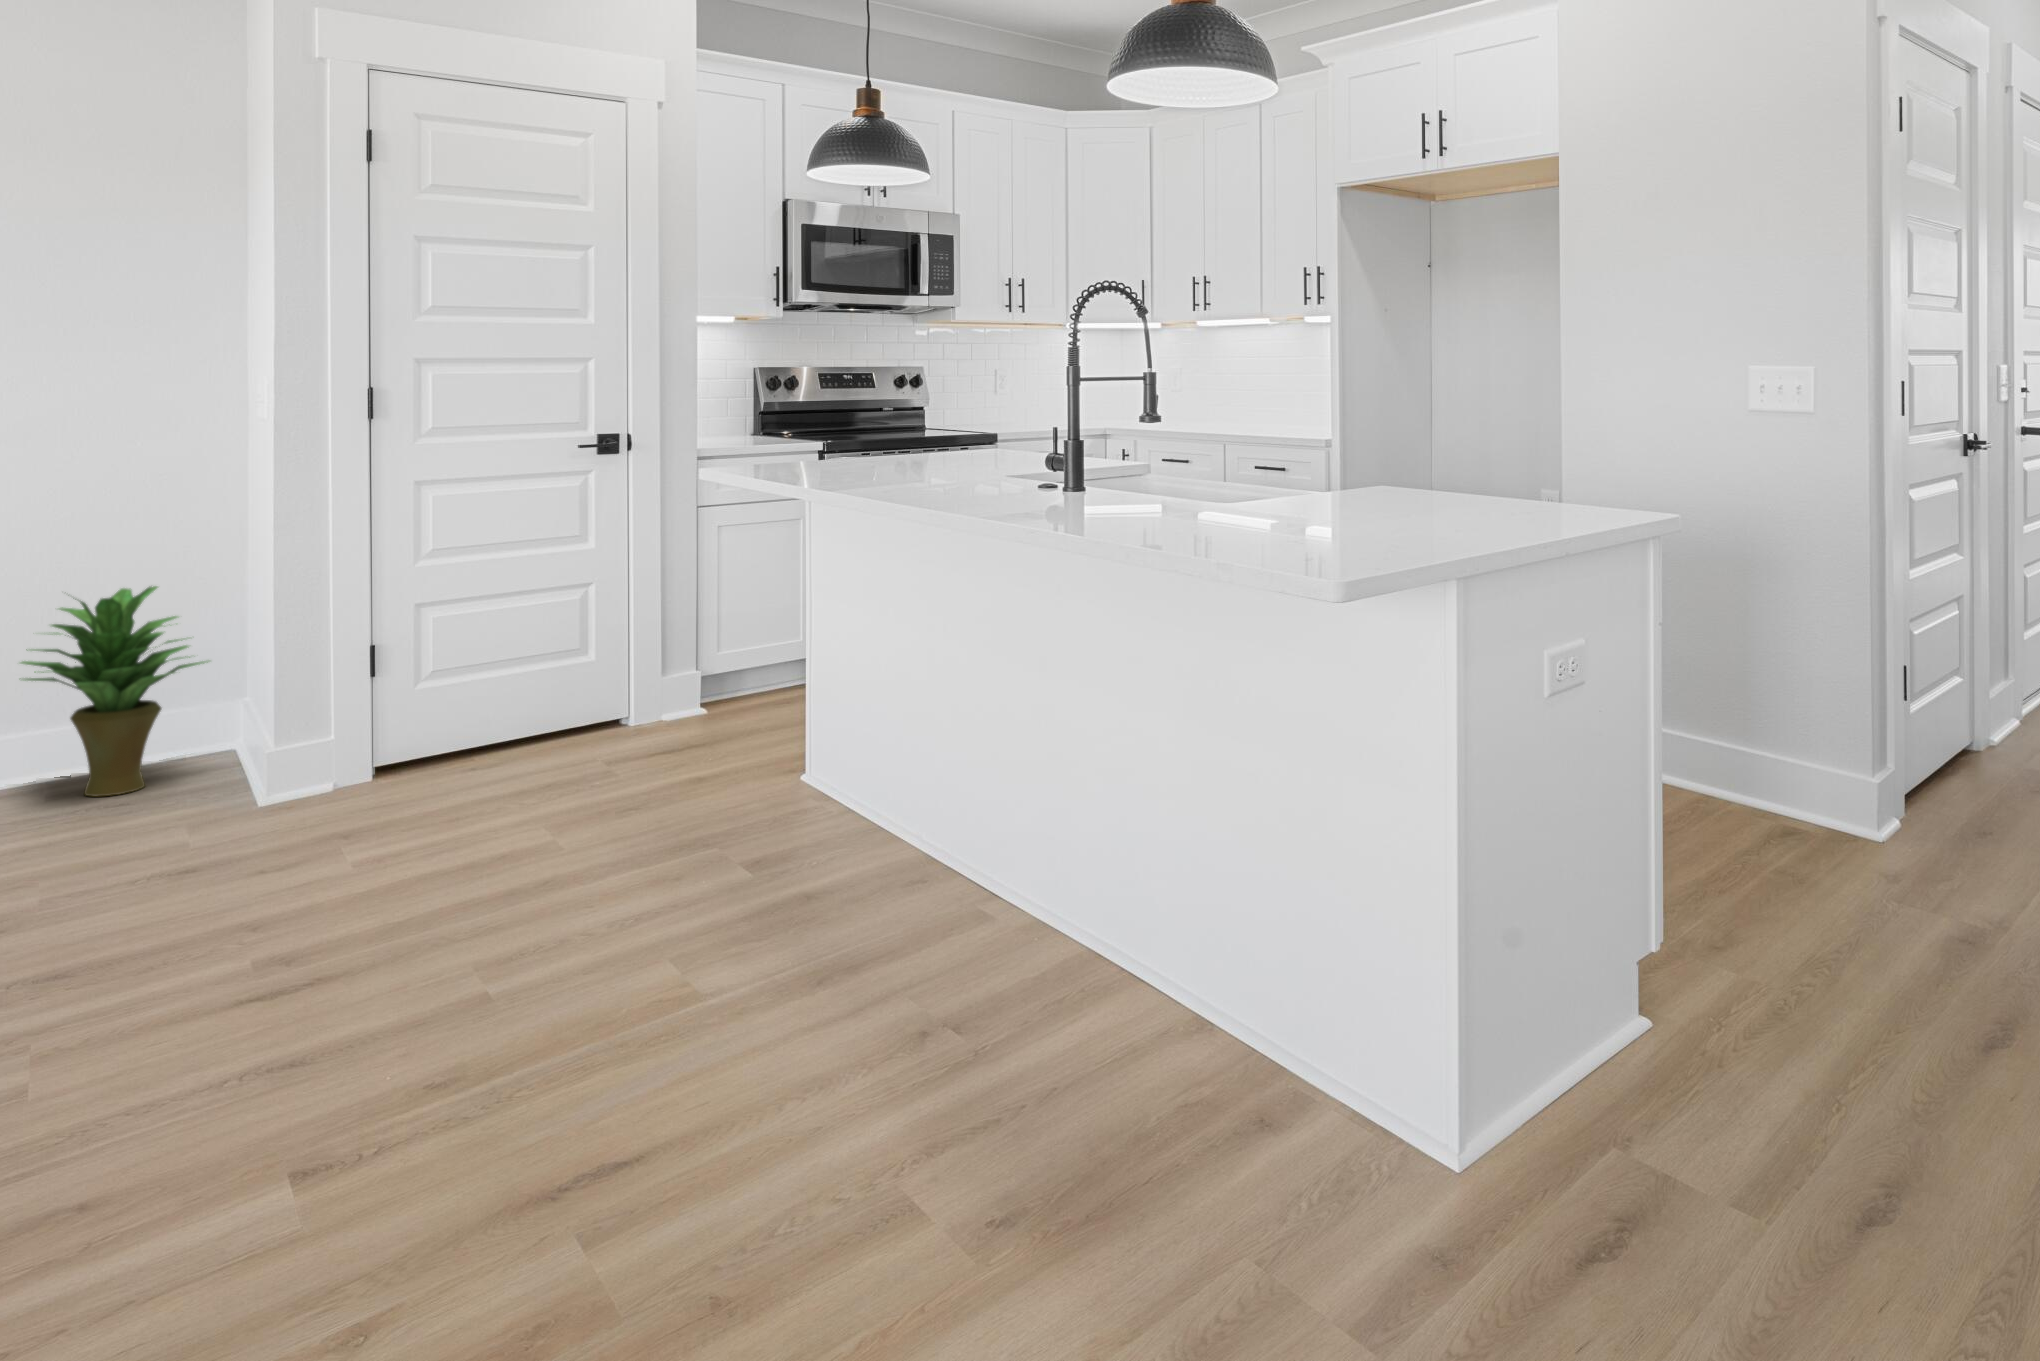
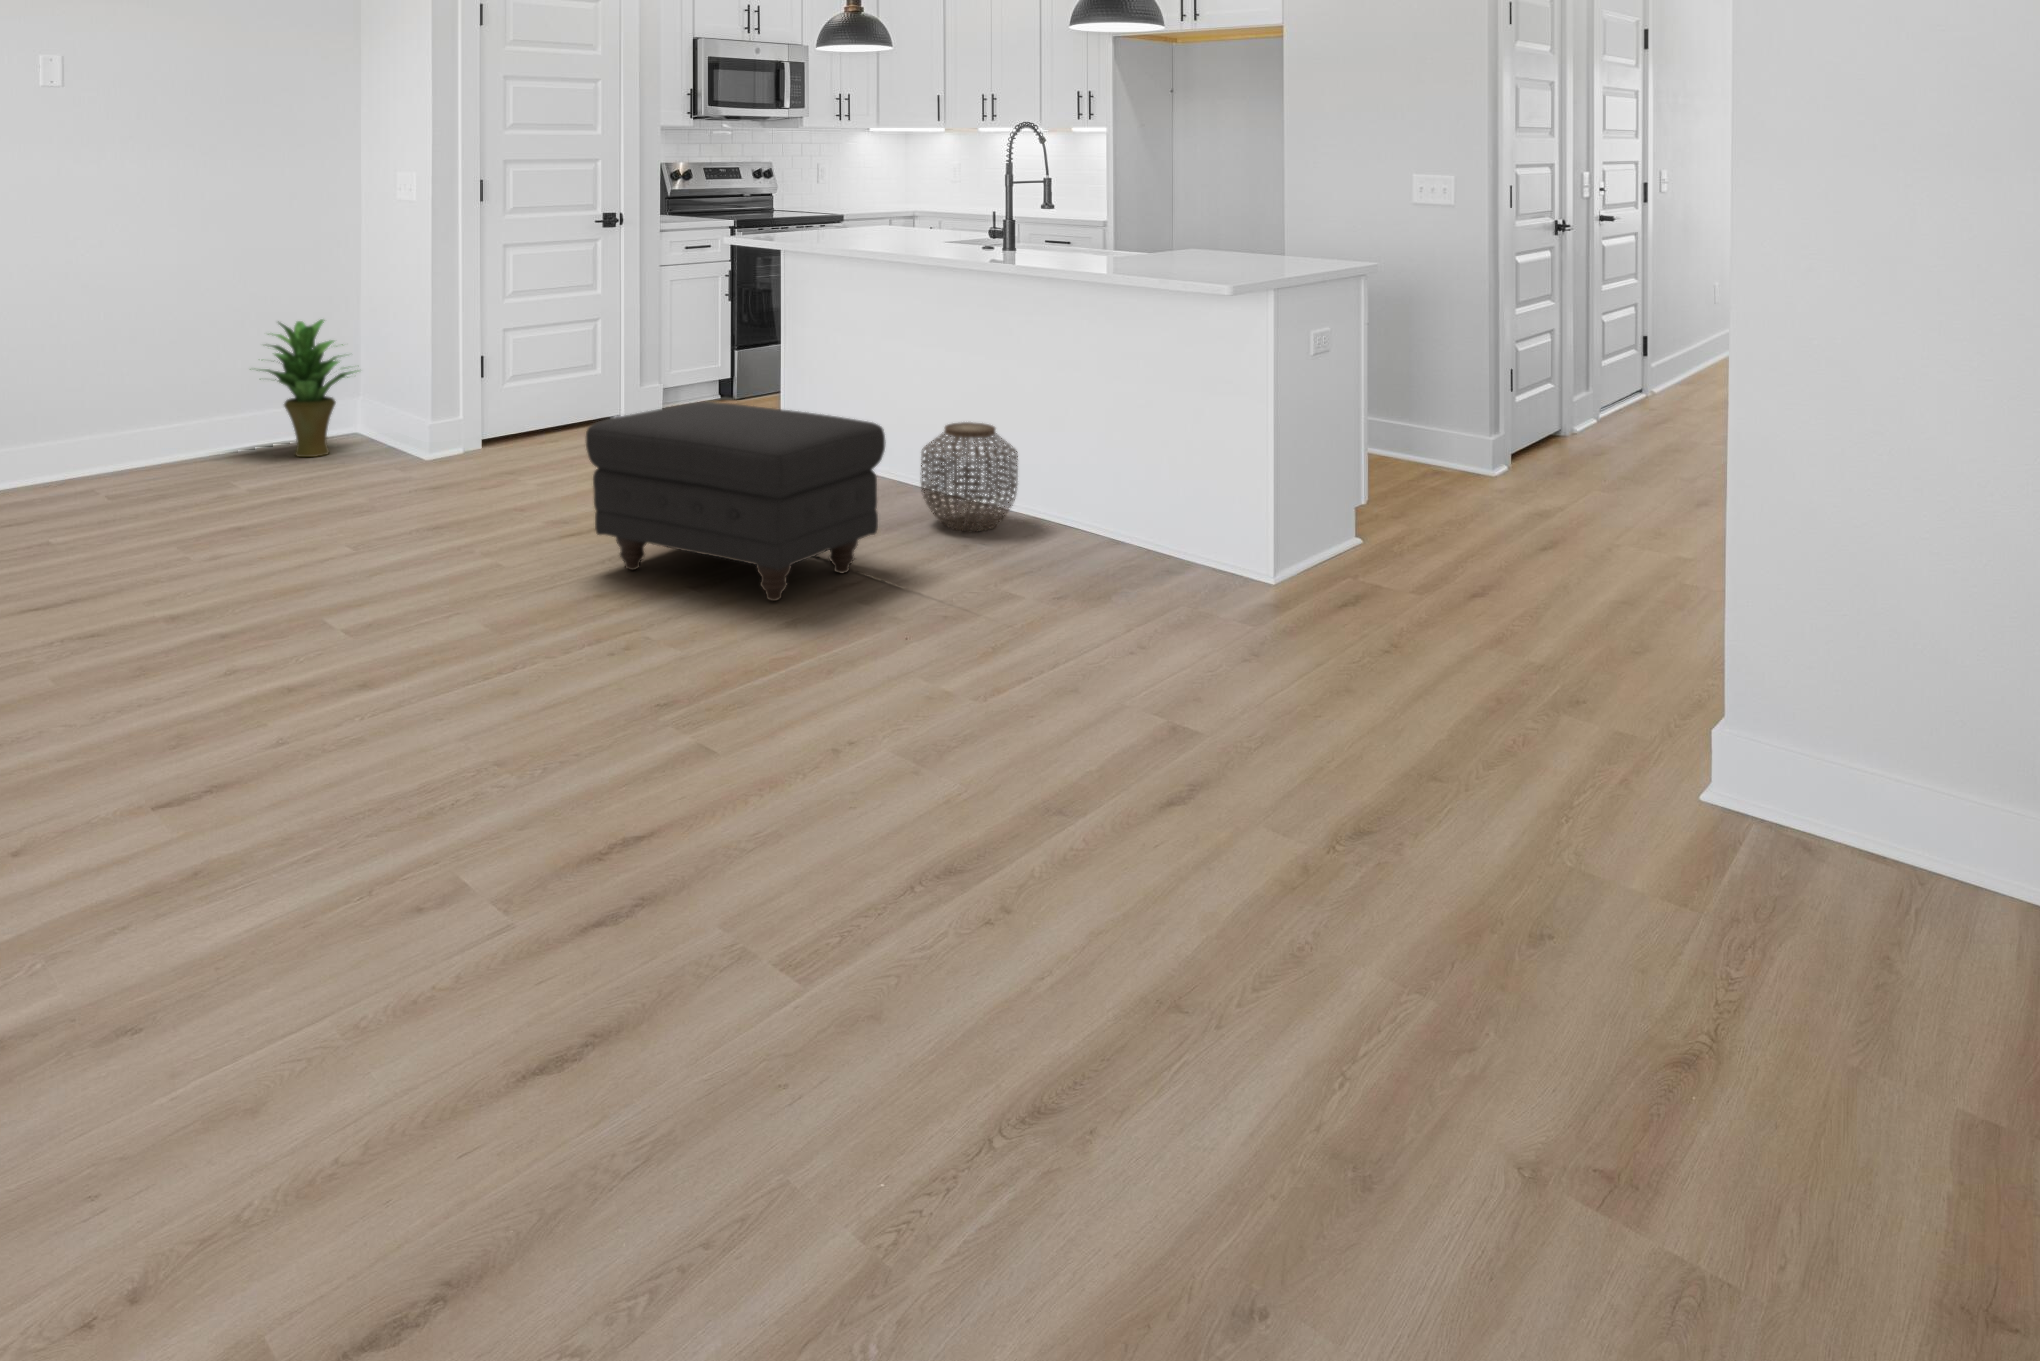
ottoman: none [184,751,739,1205] -> present [586,402,886,601]
woven basket: none [888,780,1057,984] -> present [921,422,1018,531]

